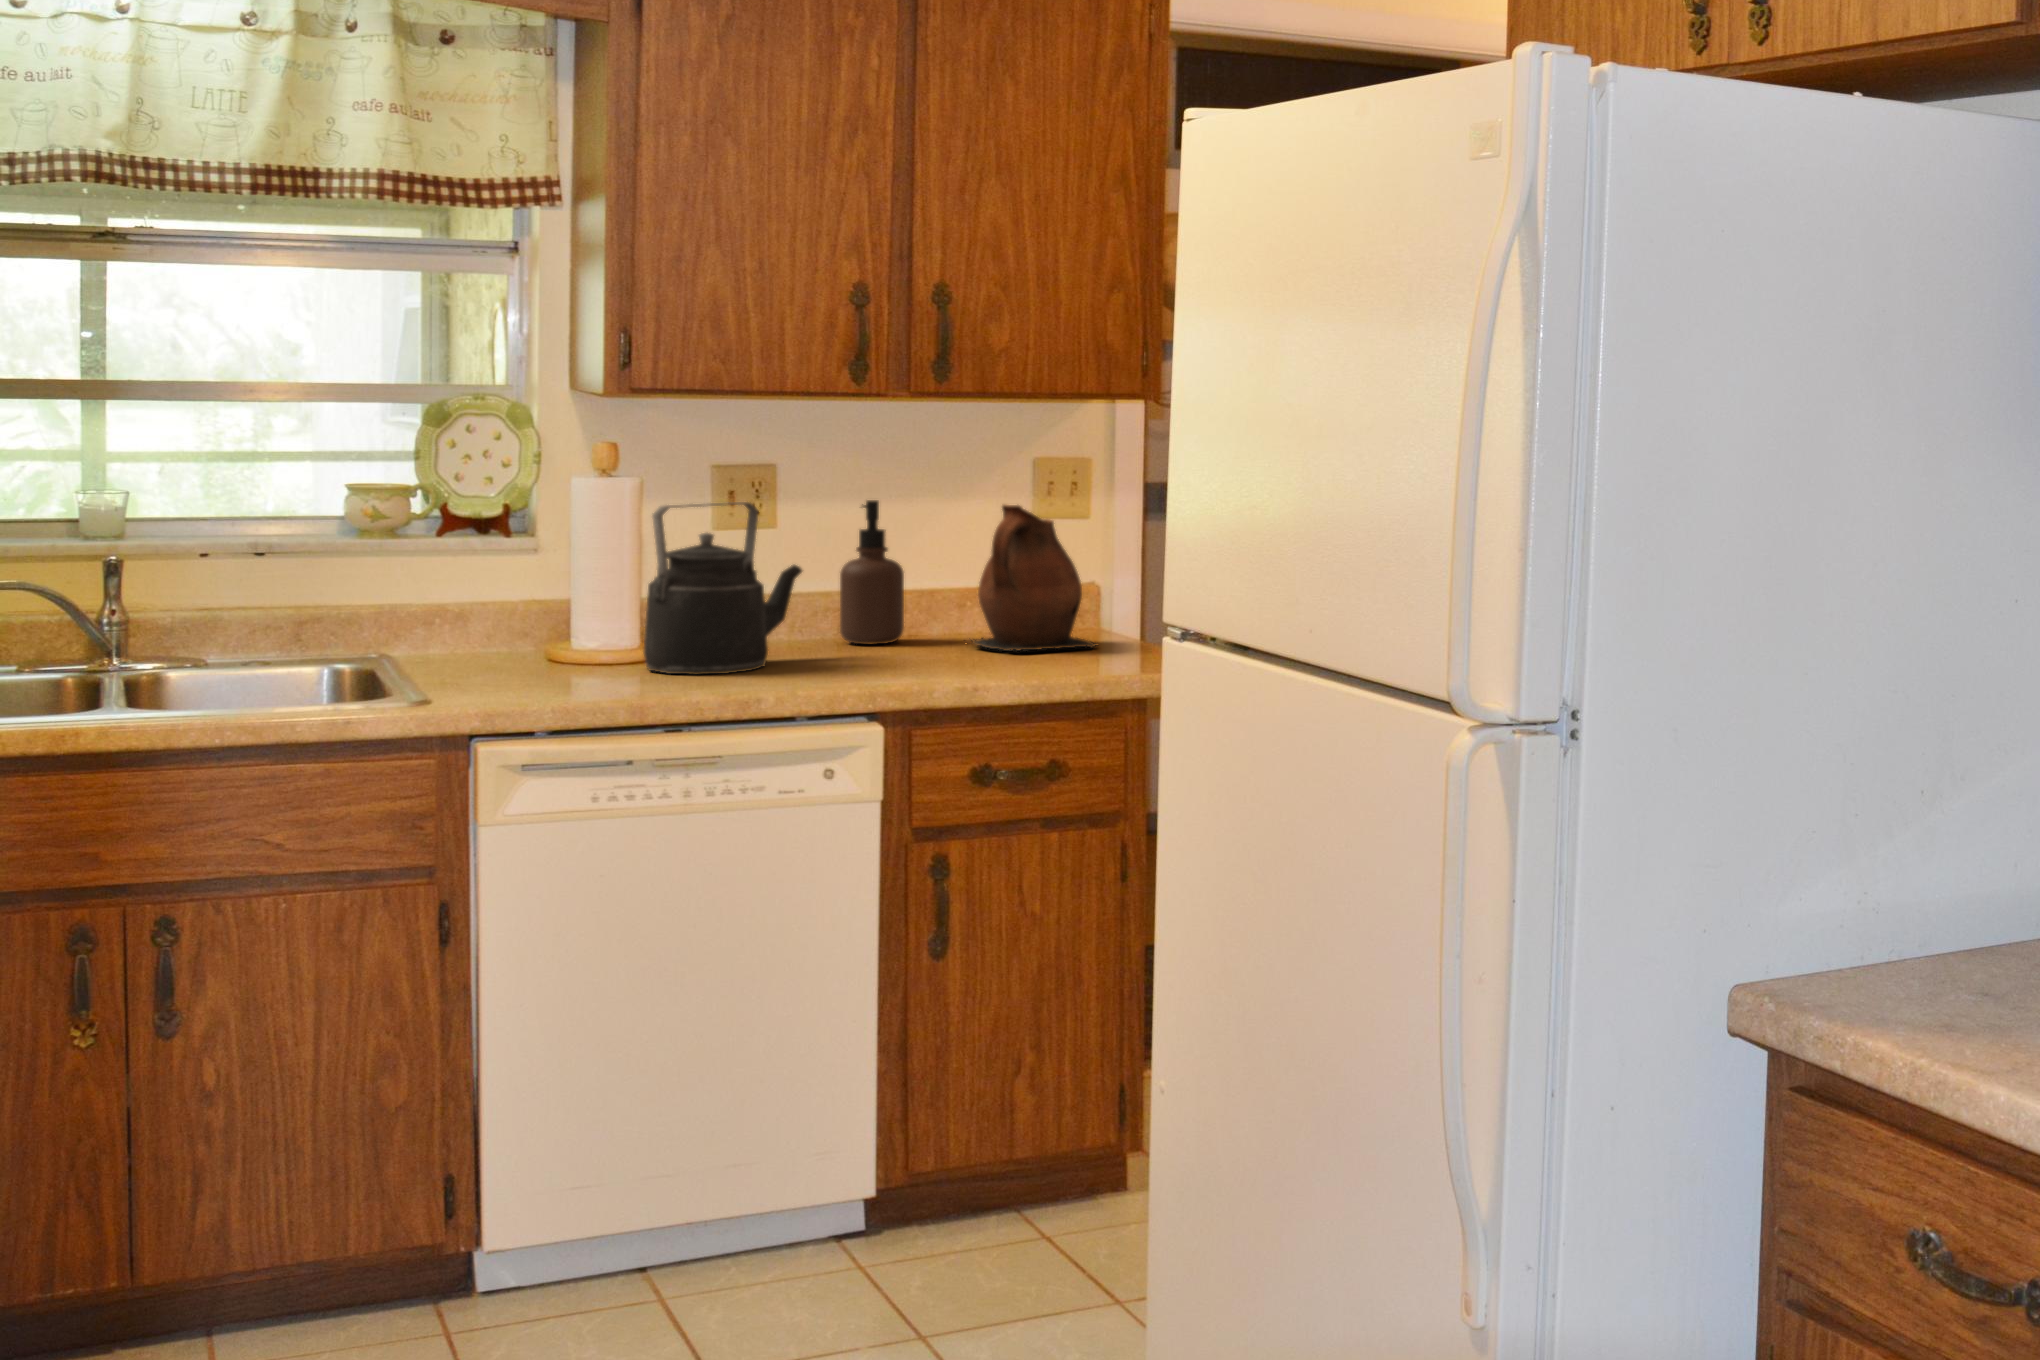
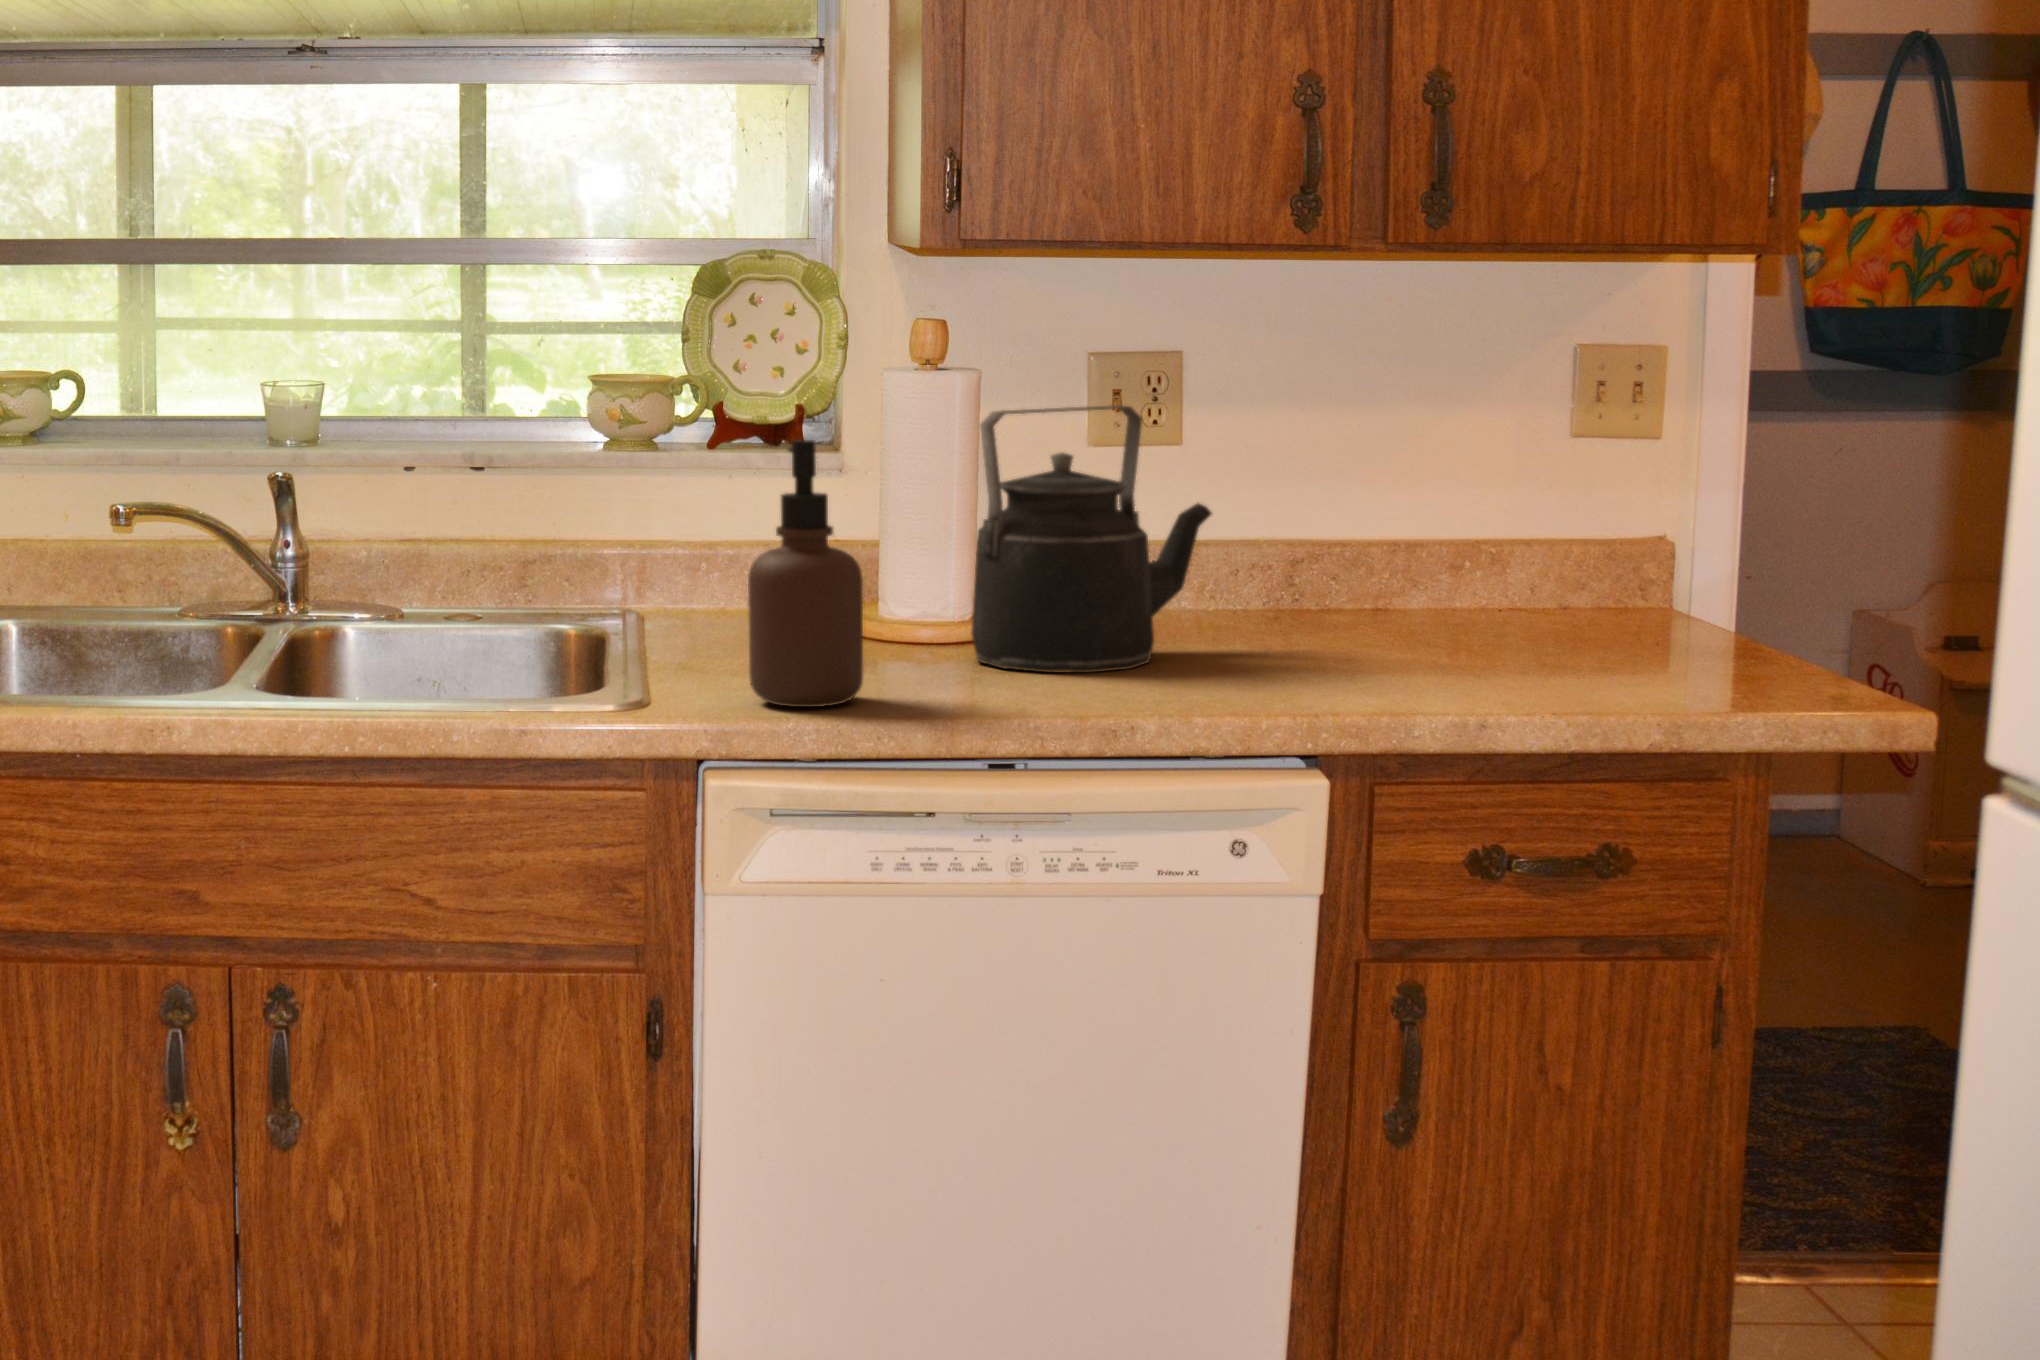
soap dispenser: present [840,500,904,645] -> present [748,440,863,707]
ceramic pitcher: present [969,505,1097,651] -> none [1472,408,1714,658]

